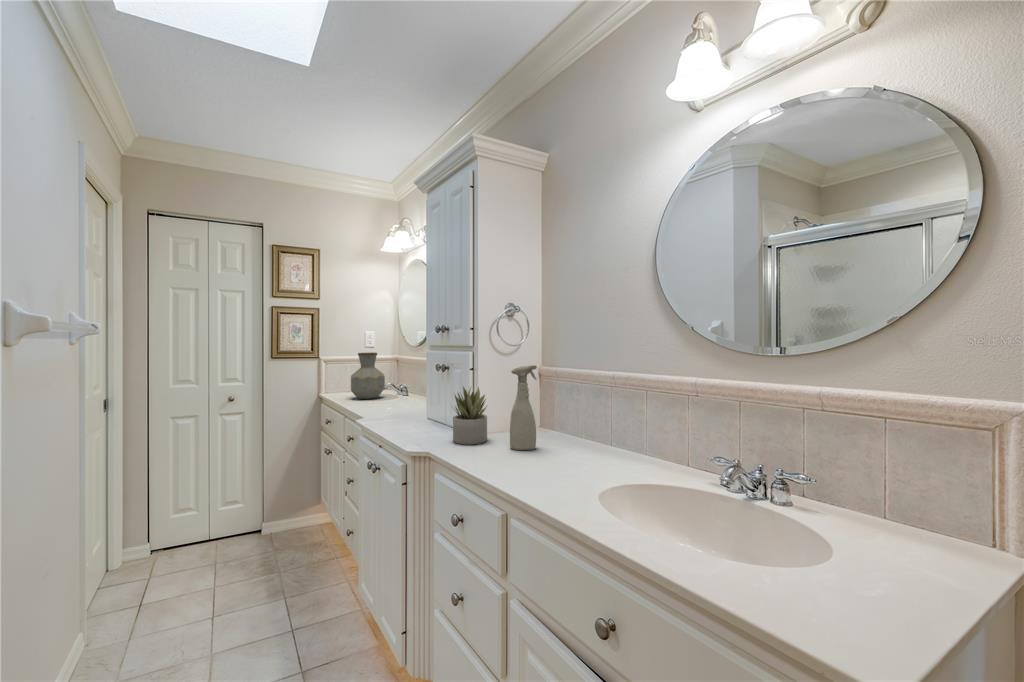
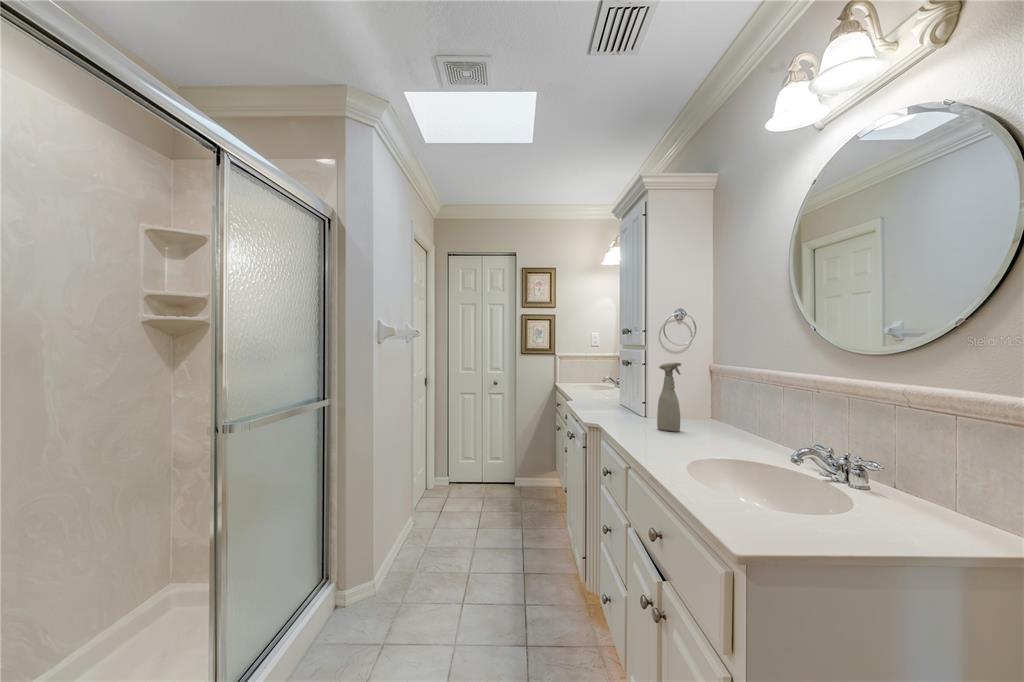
vase: present [351,353,385,399] -> none [574,351,601,390]
succulent plant: present [453,387,487,445] -> none [618,378,648,423]

